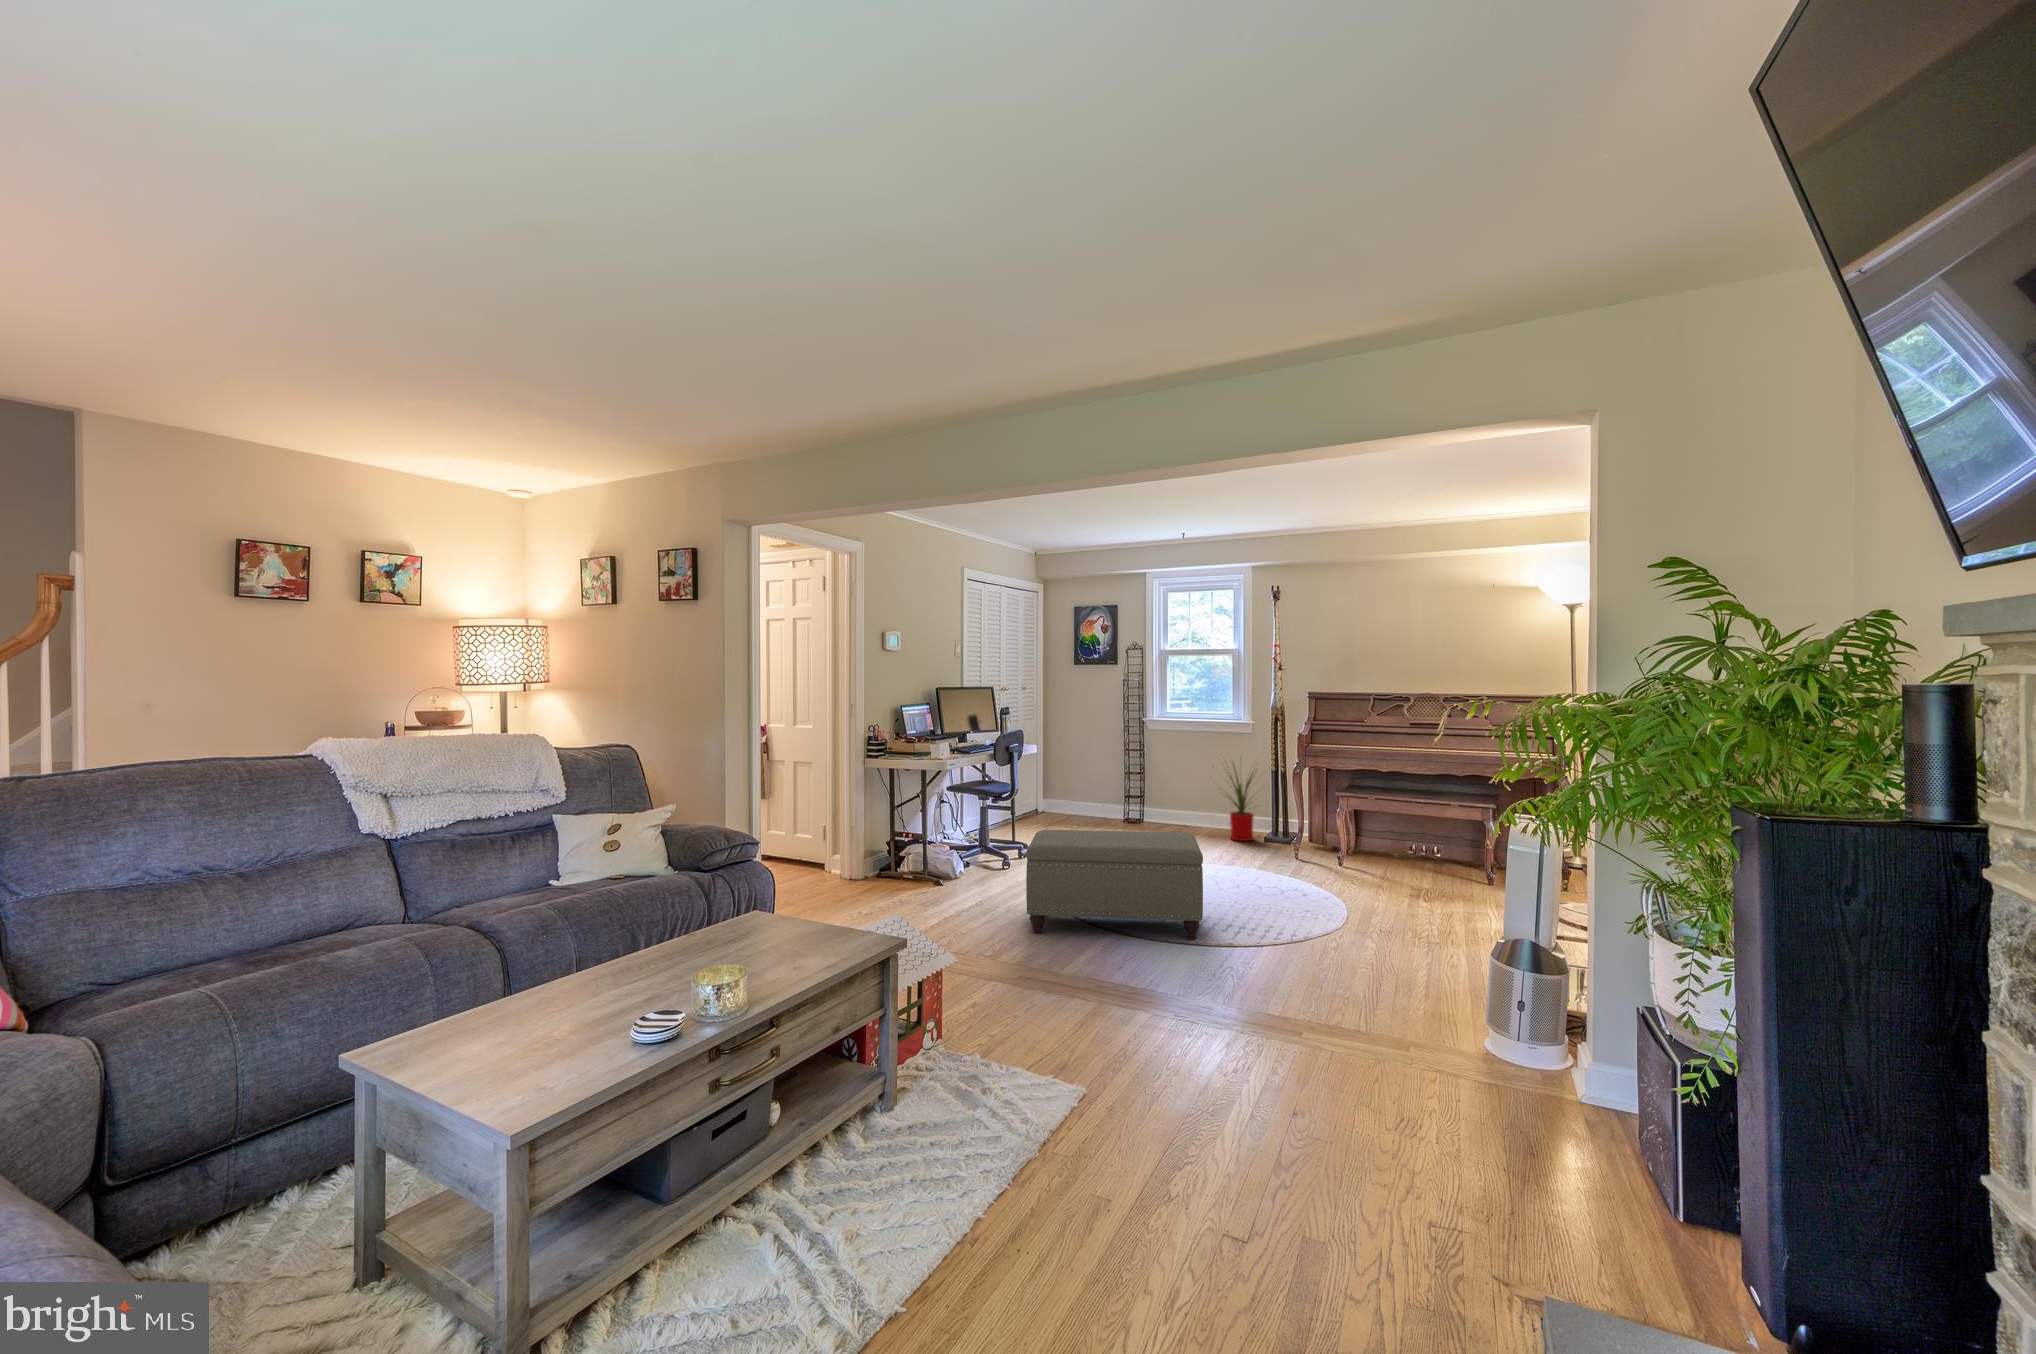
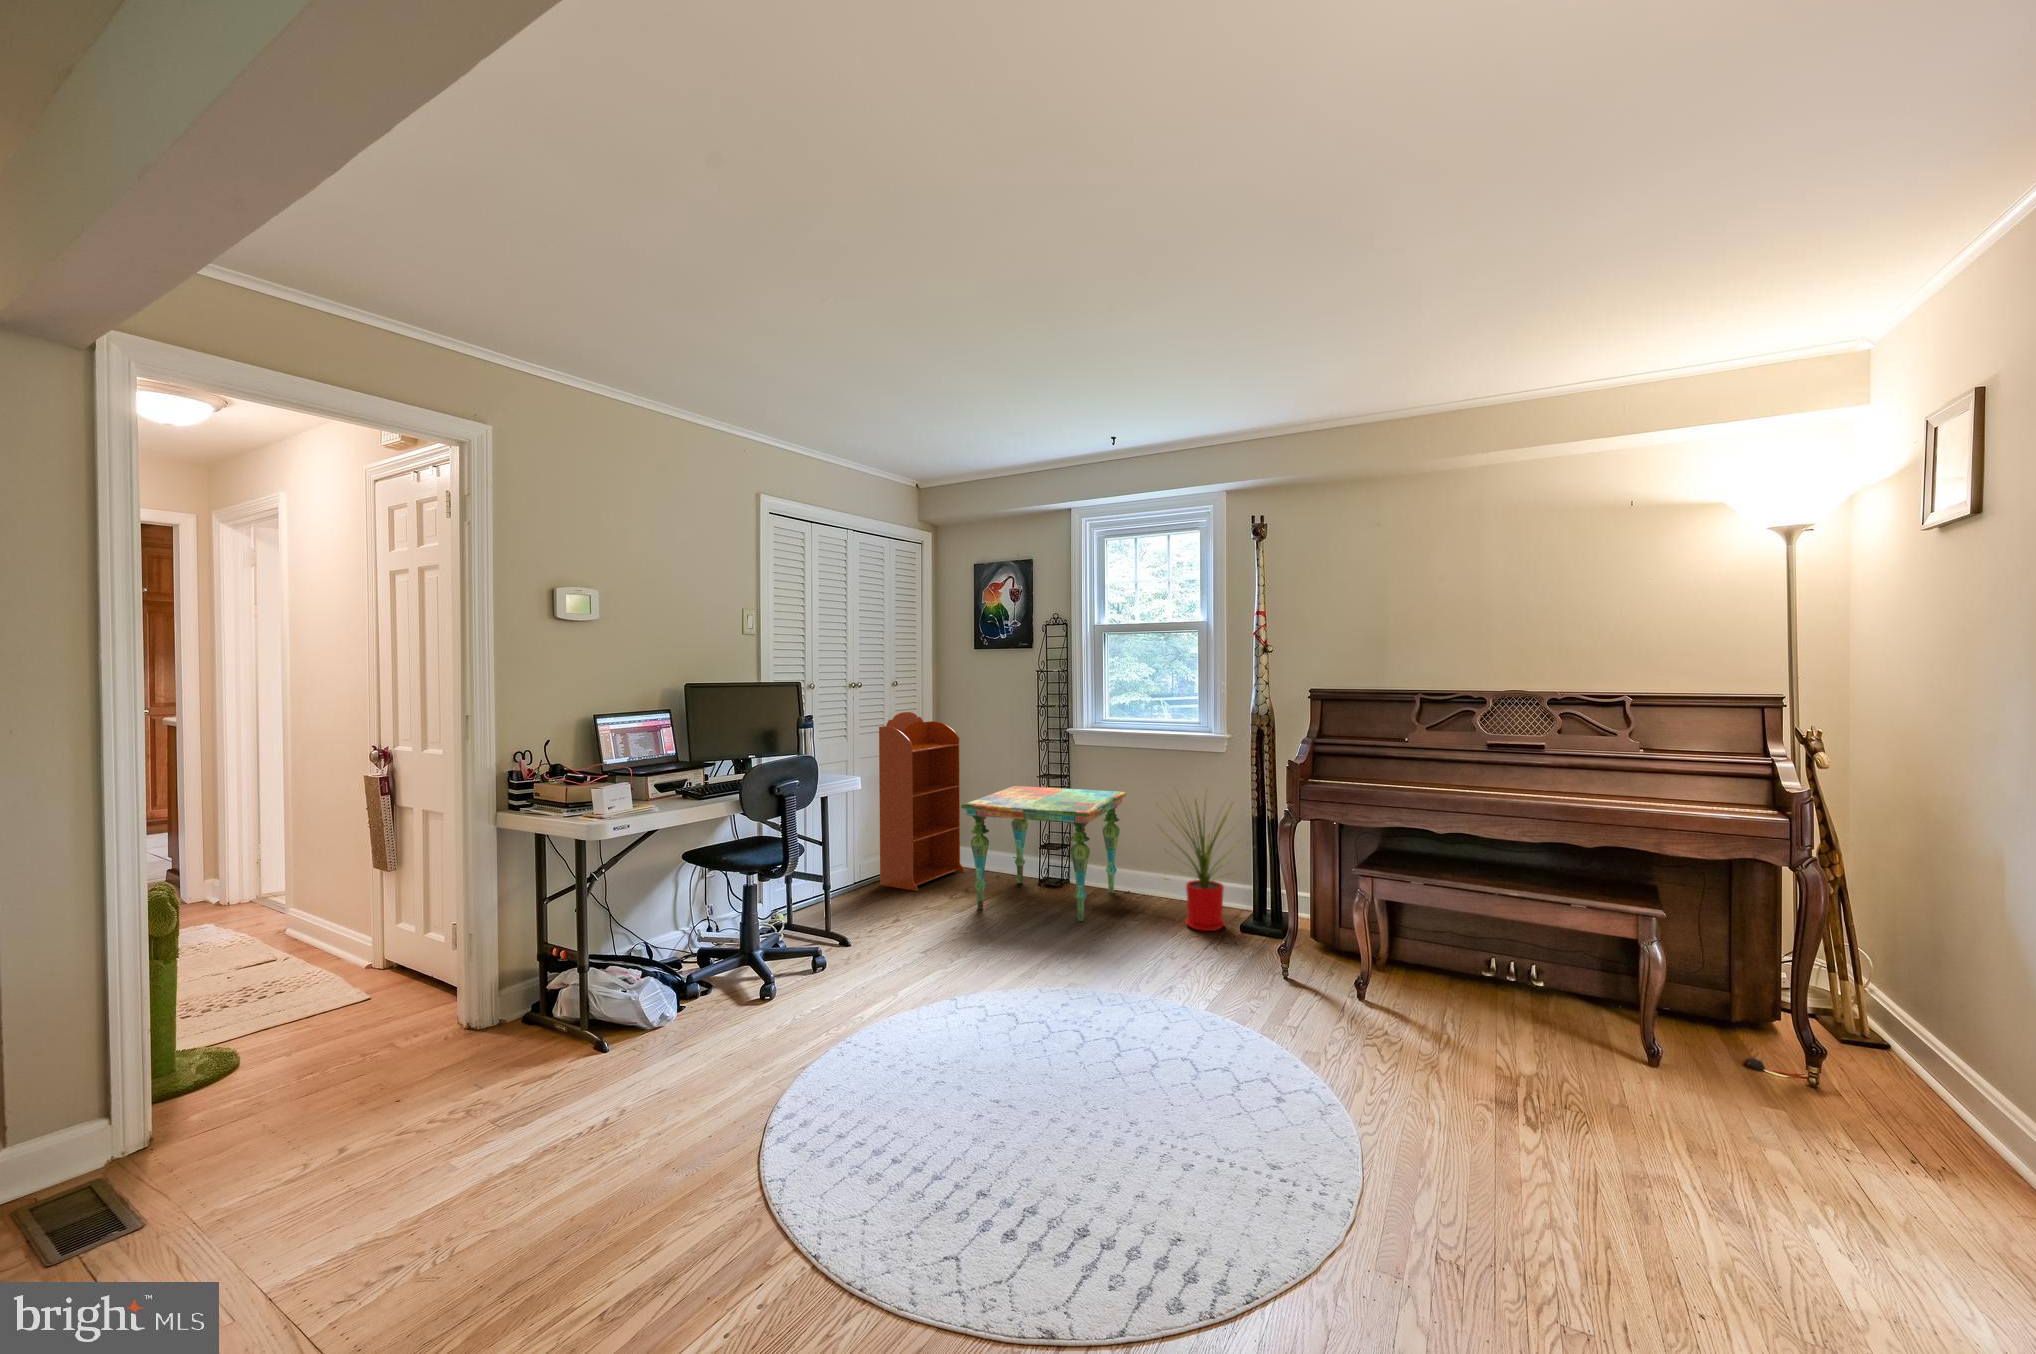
bookcase: none [1018,707,1069,825] -> present [879,712,965,891]
side table: none [1084,757,1184,838] -> present [961,786,1126,921]
ottoman: present [1026,830,1203,939] -> none [600,978,1032,1293]

